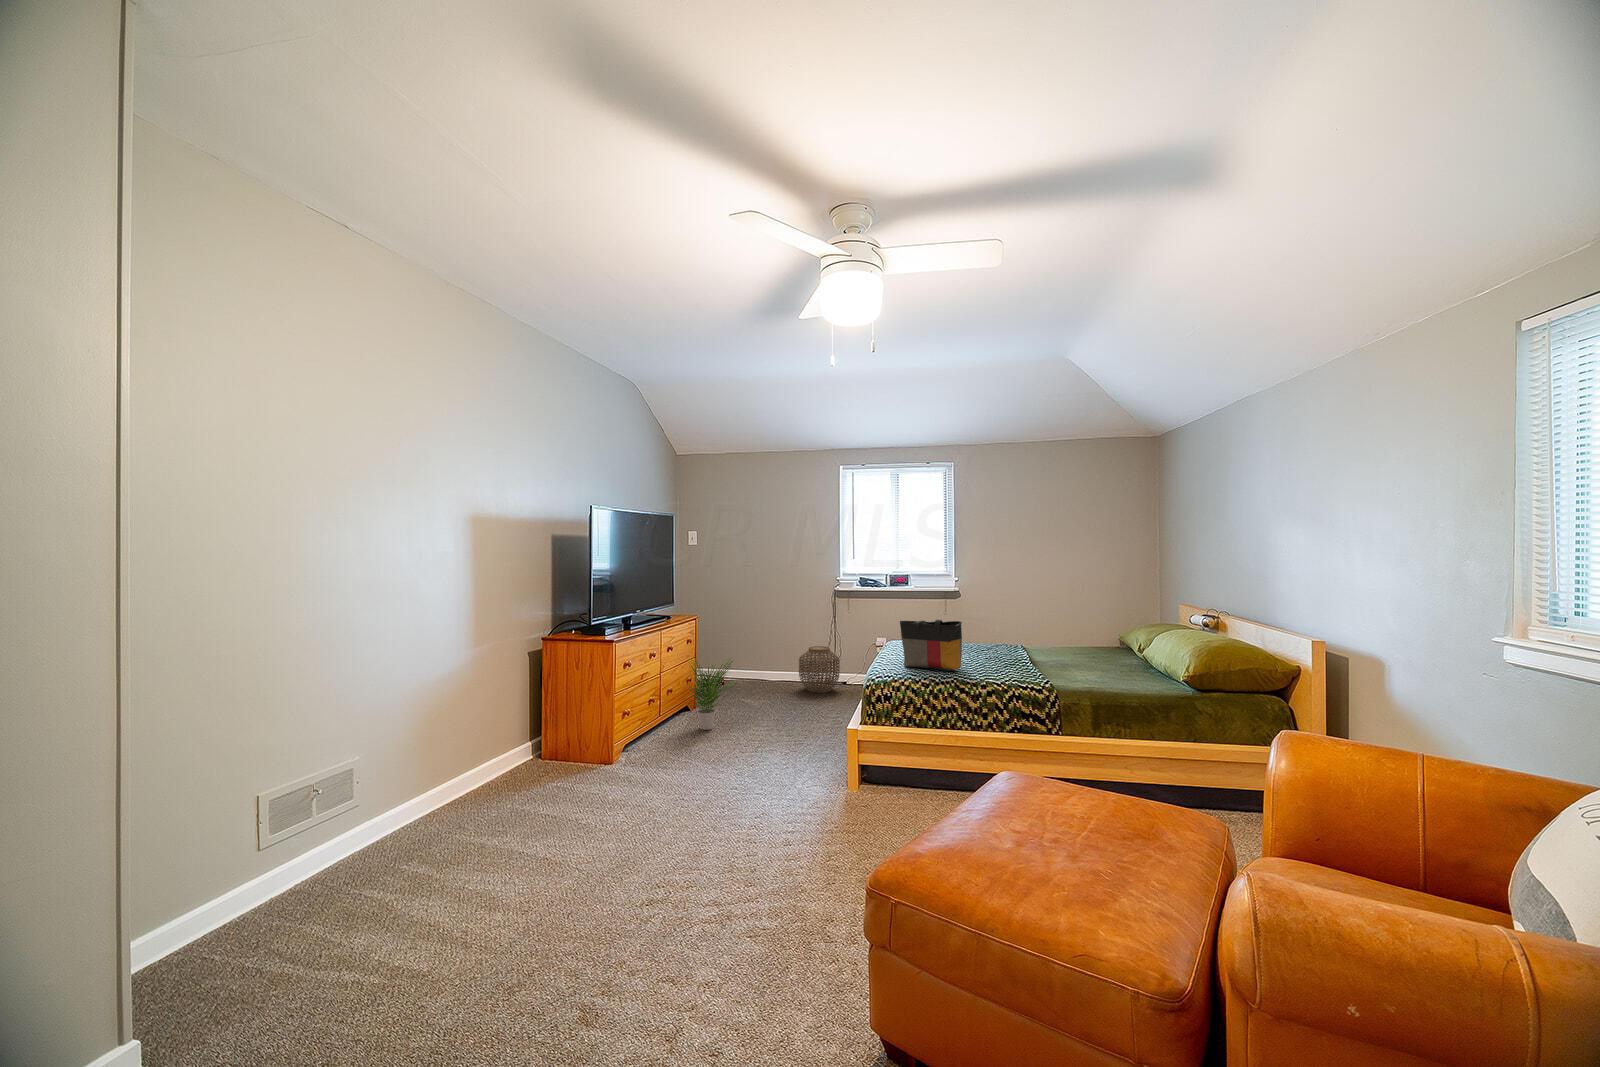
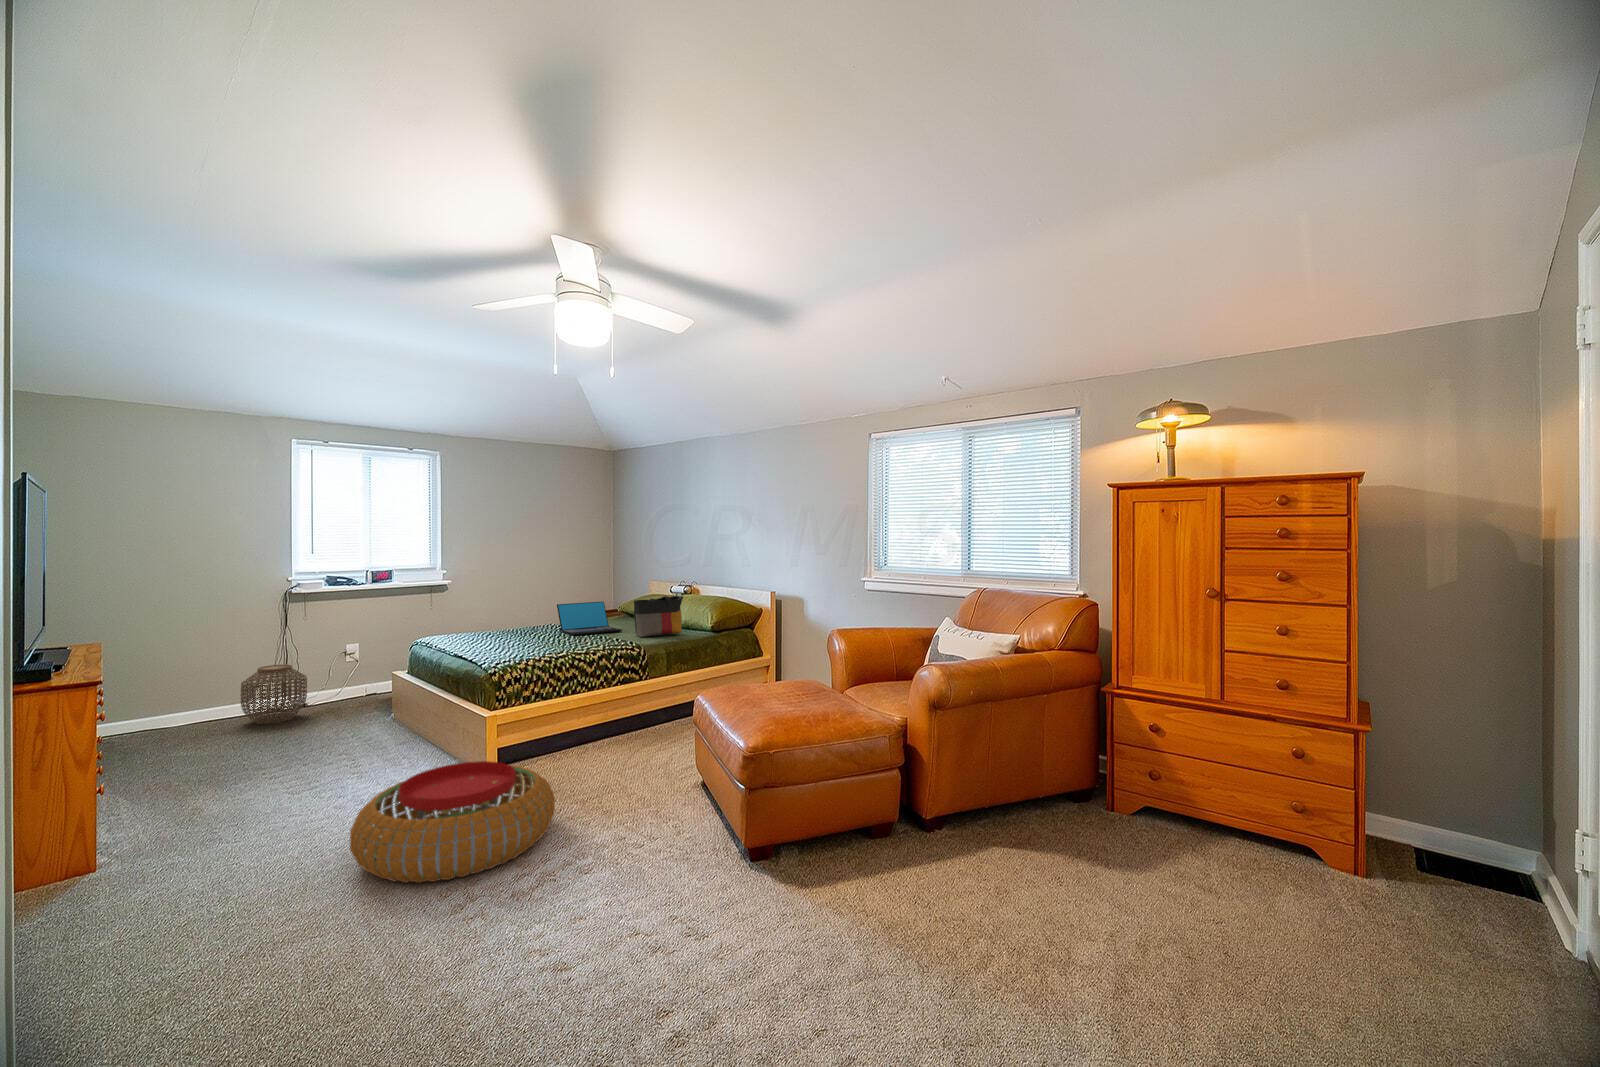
tote bag: present [900,620,962,670] -> present [634,596,684,637]
laptop: none [1012,622,1077,665] -> present [557,602,622,636]
potted plant: present [690,659,735,730] -> none [121,689,248,796]
pouf: none [640,764,816,881] -> present [350,761,555,883]

